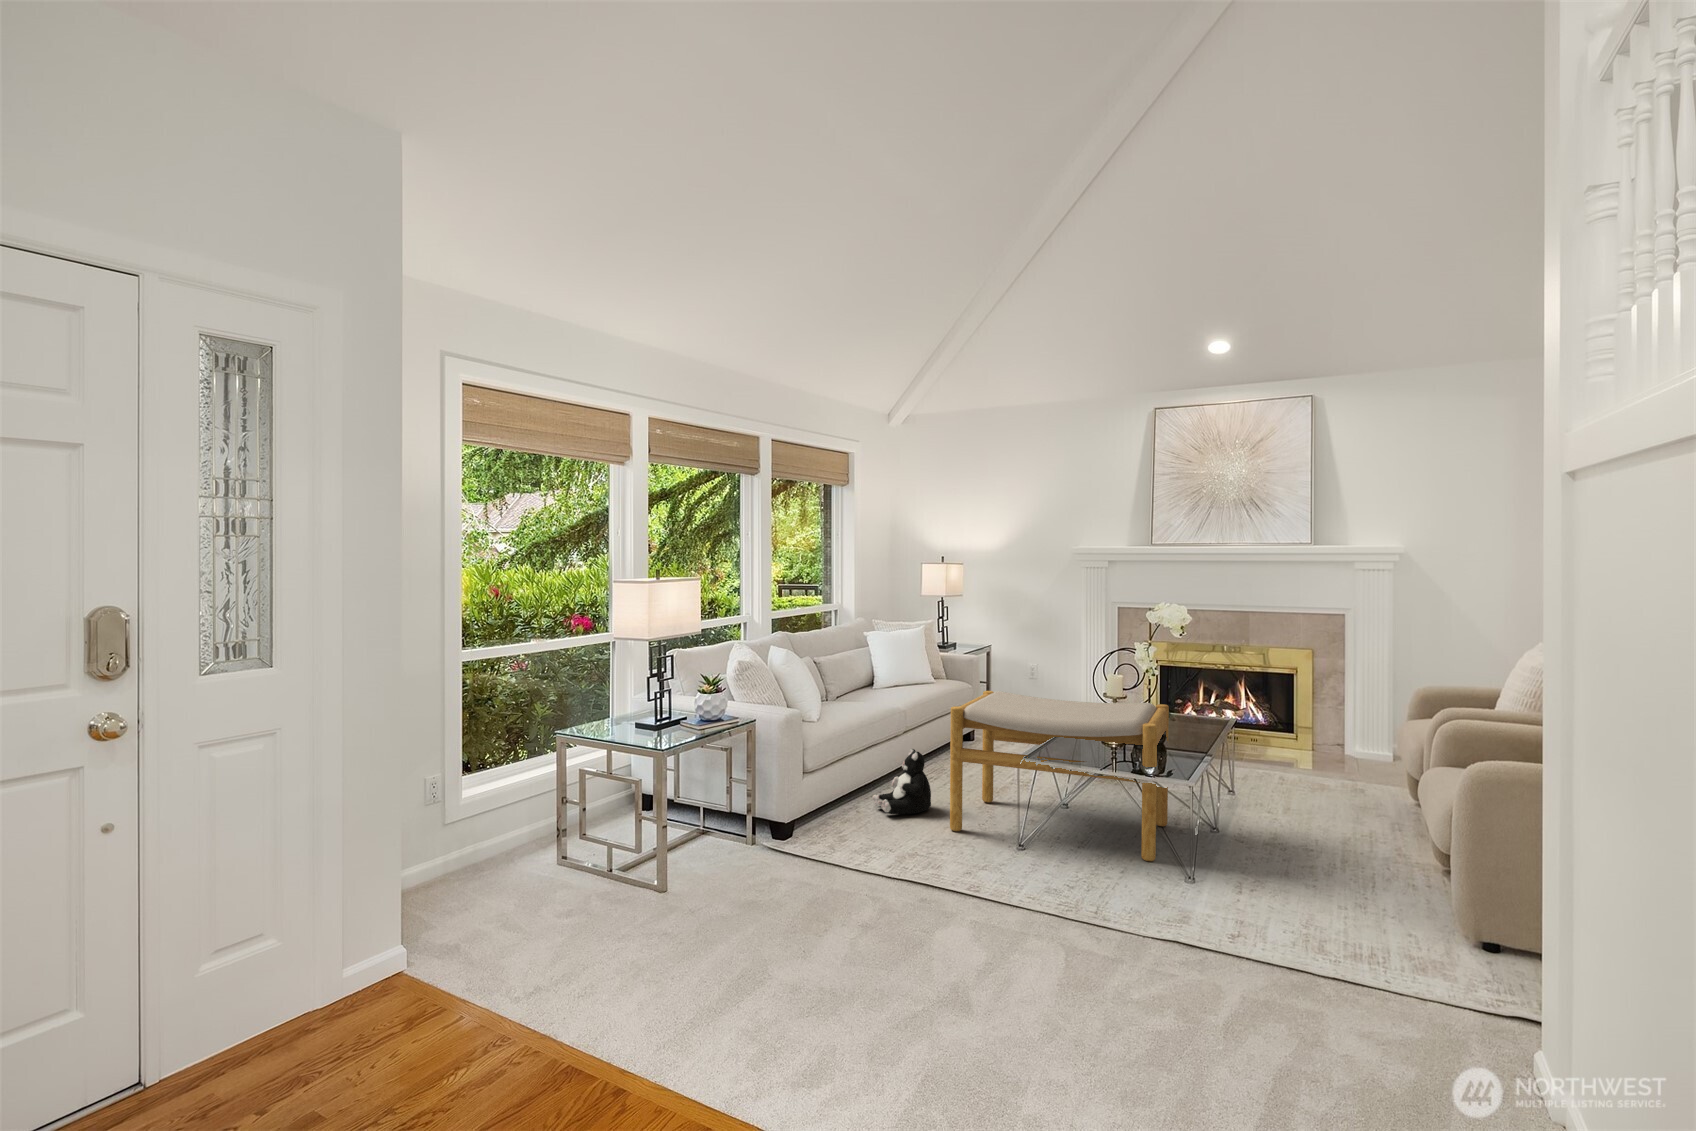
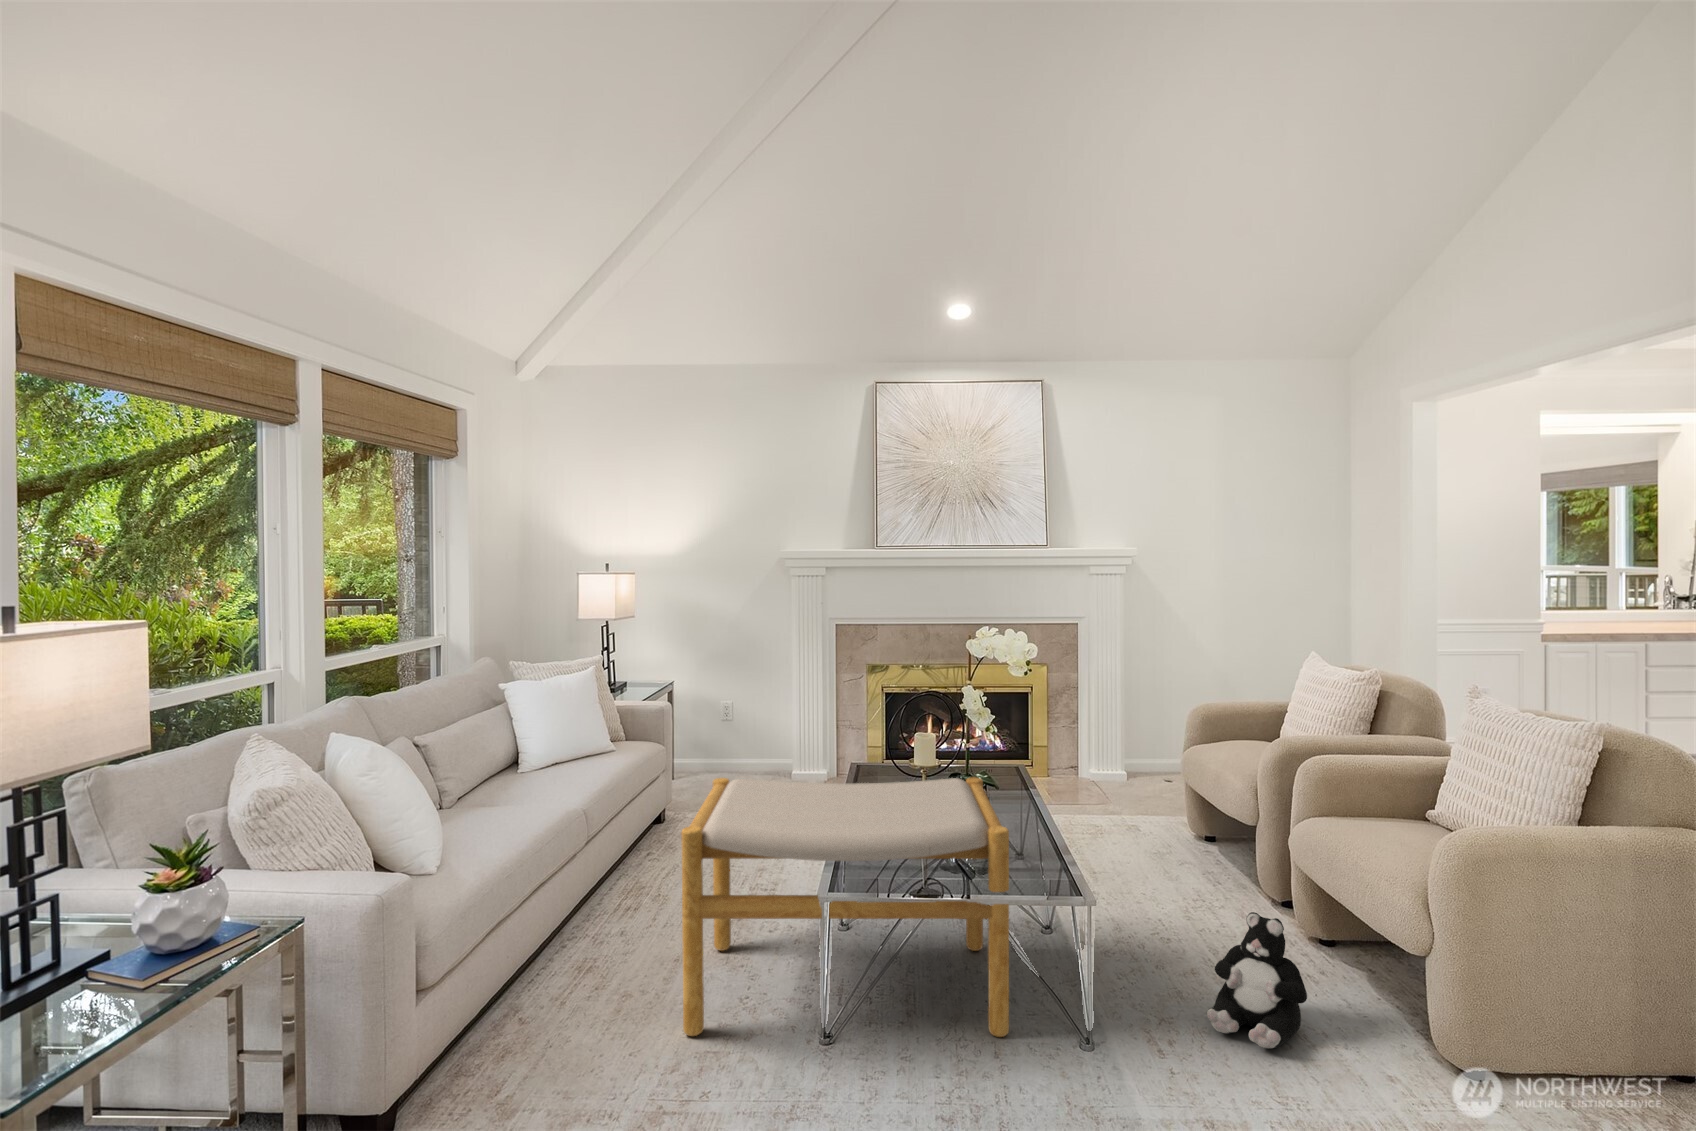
plush toy: present [873,749,931,814] -> present [1207,912,1307,1049]

